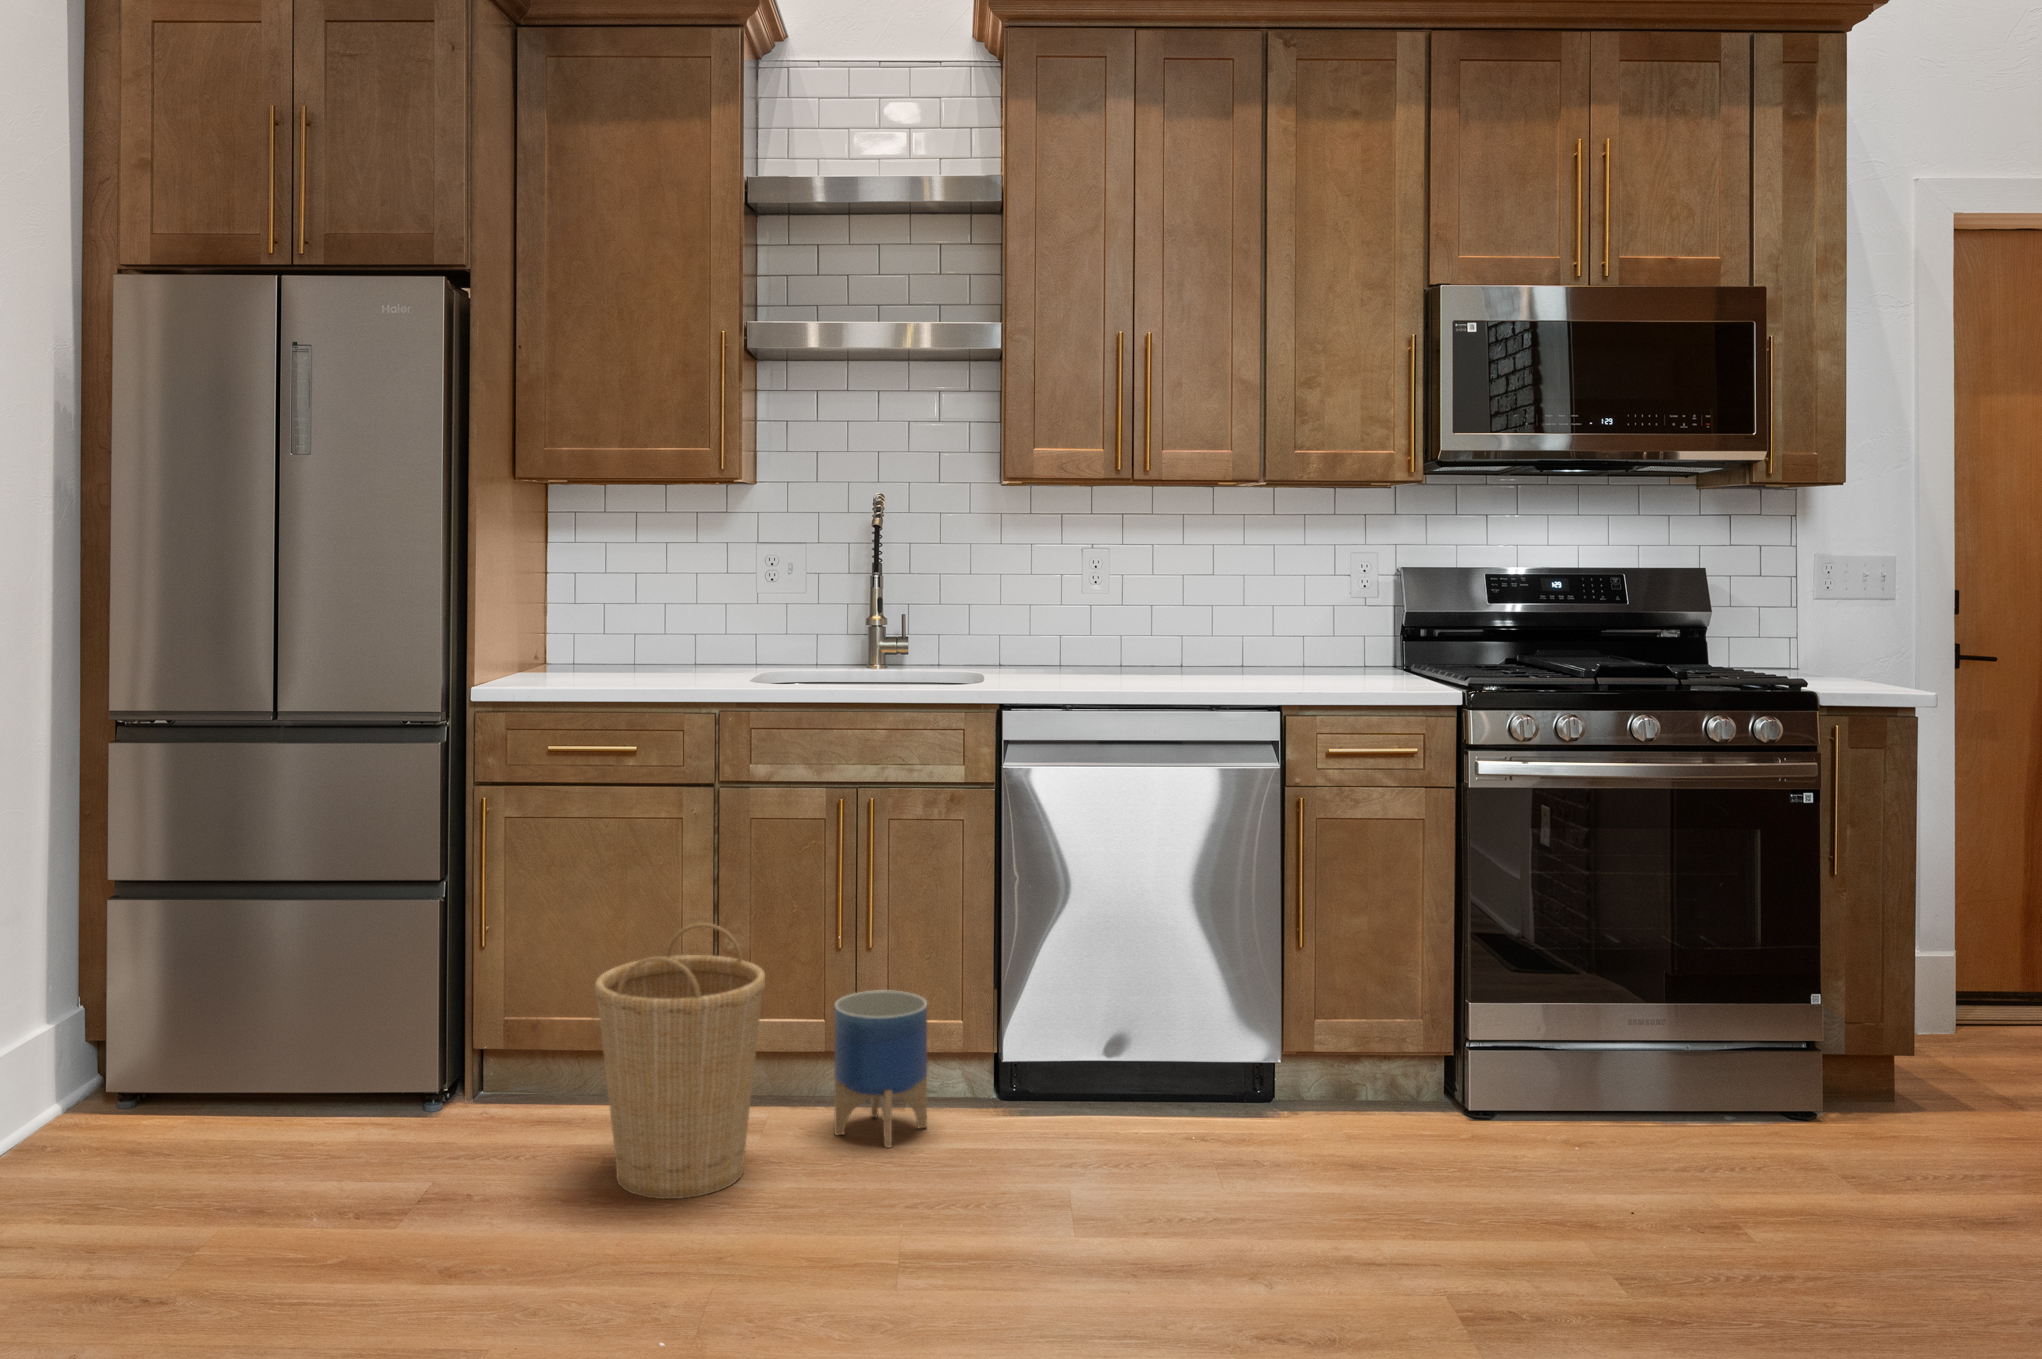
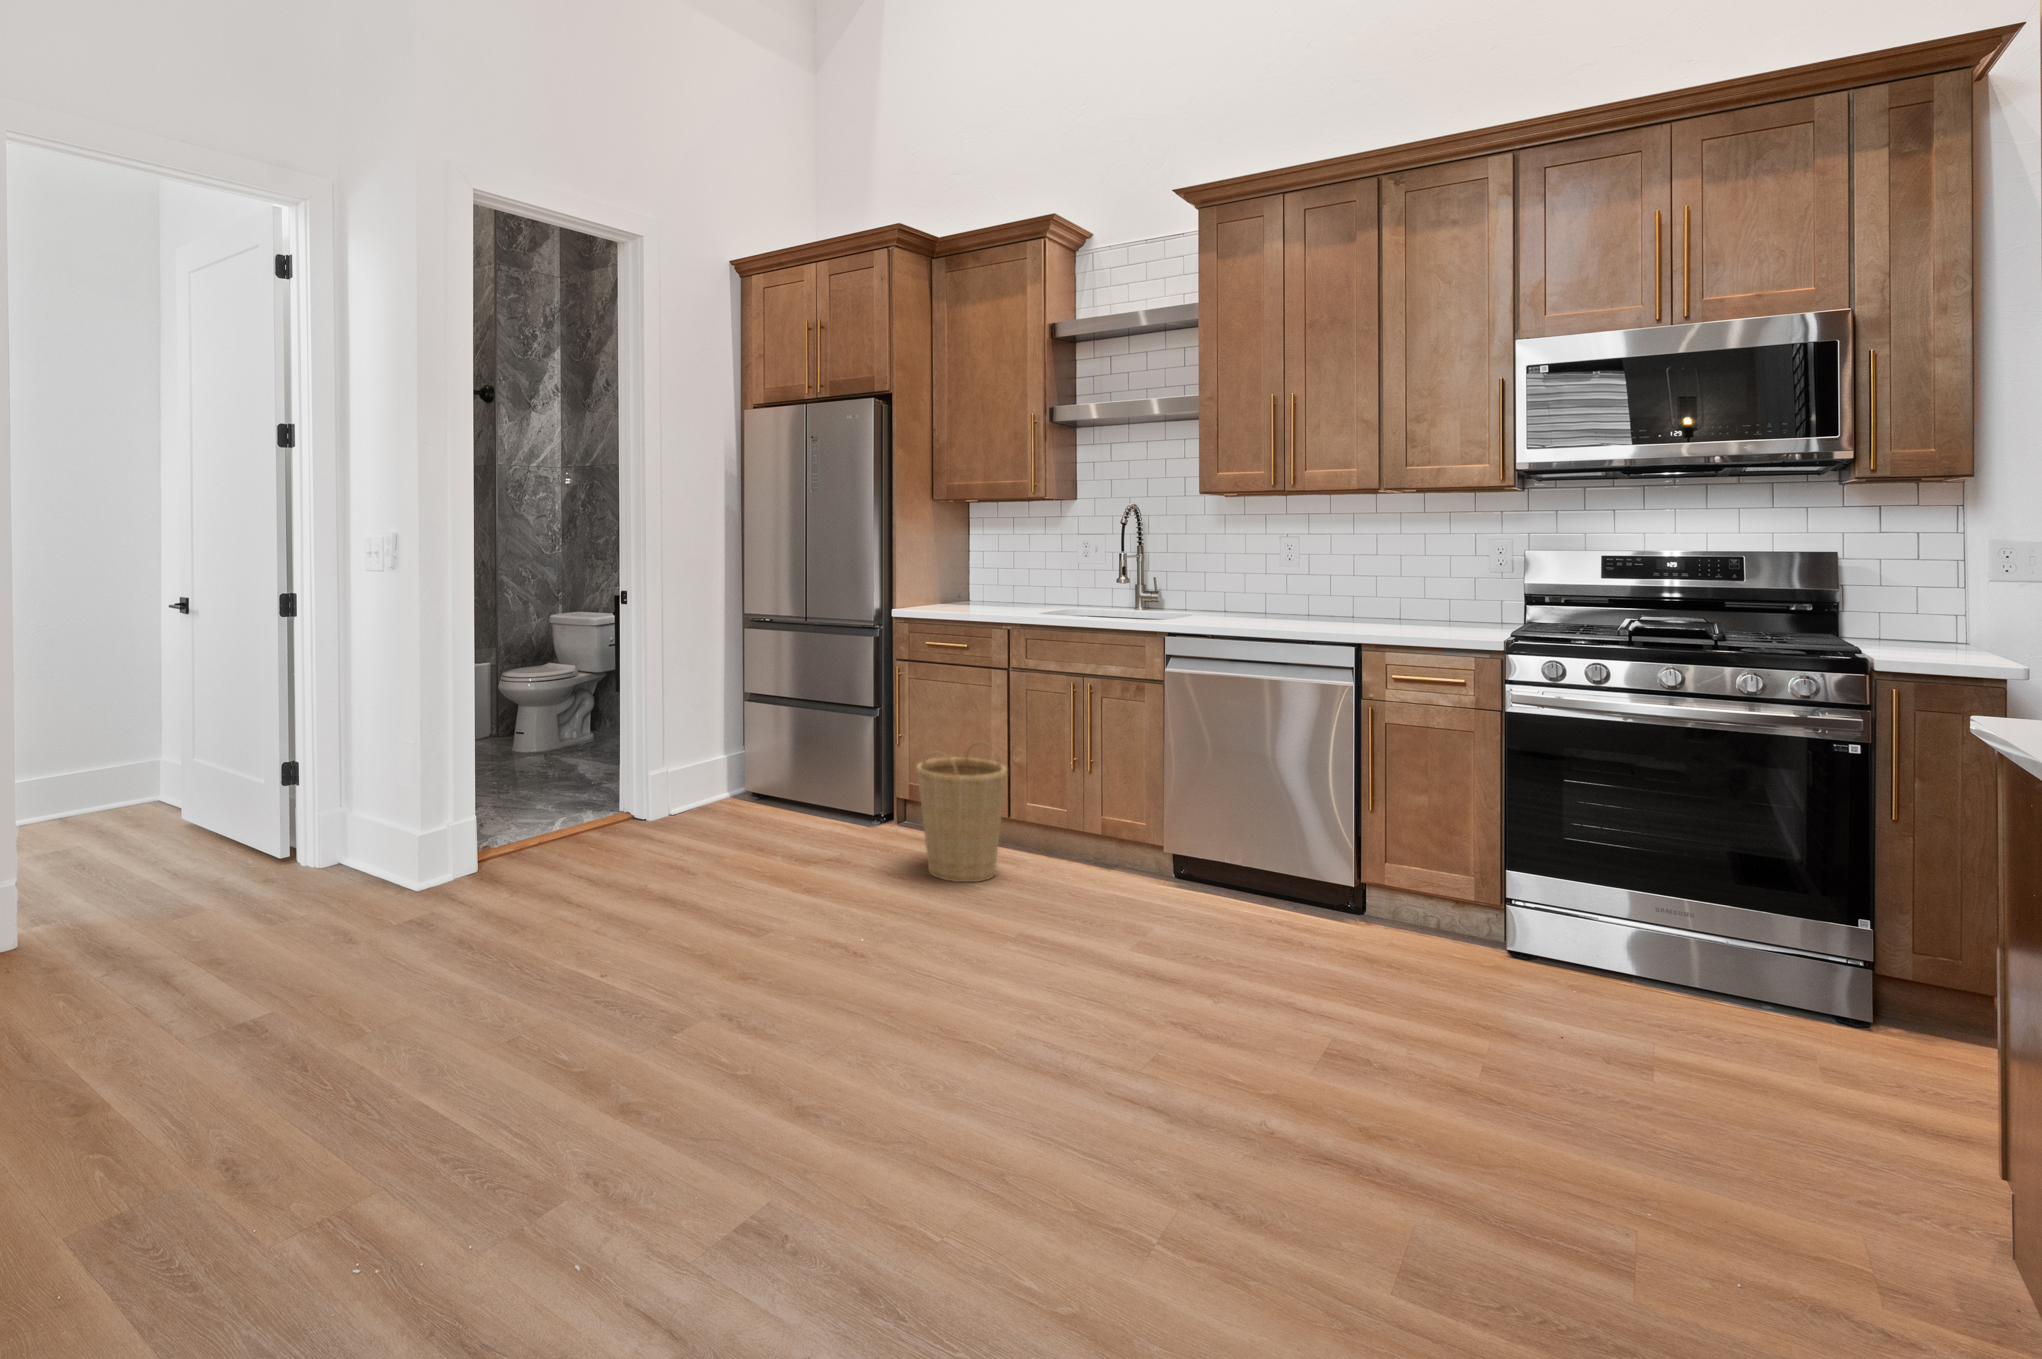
planter: present [834,990,927,1148] -> none [1058,795,1114,884]

